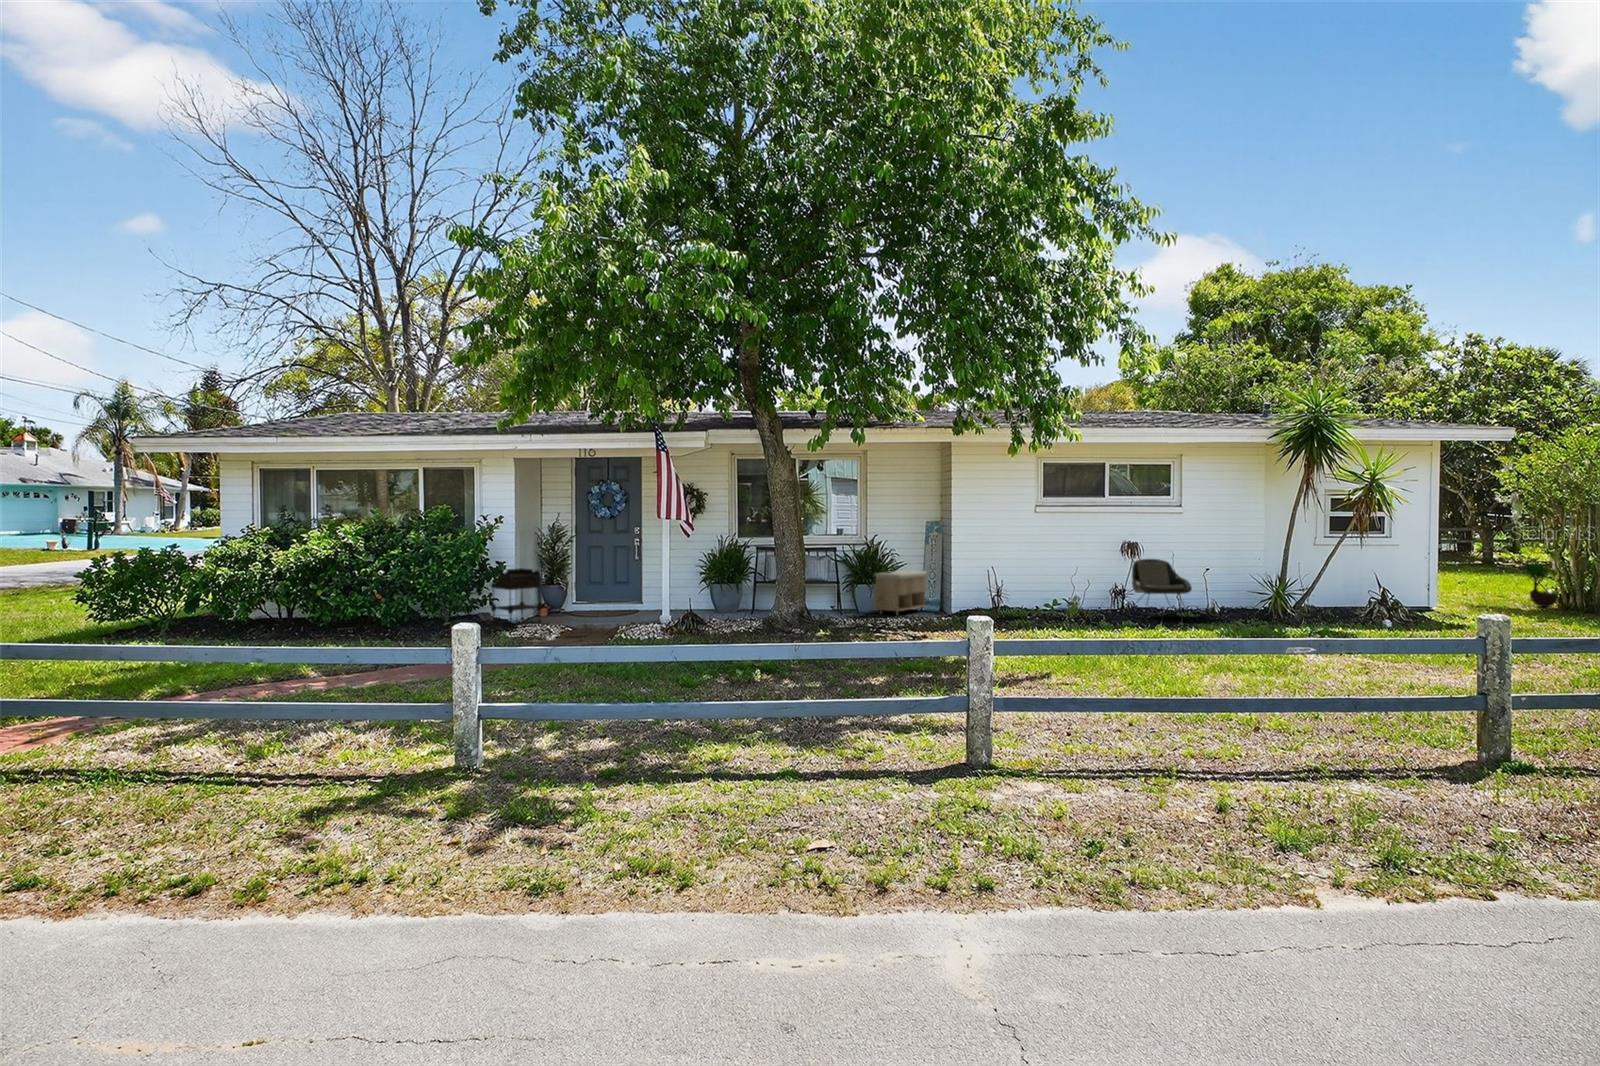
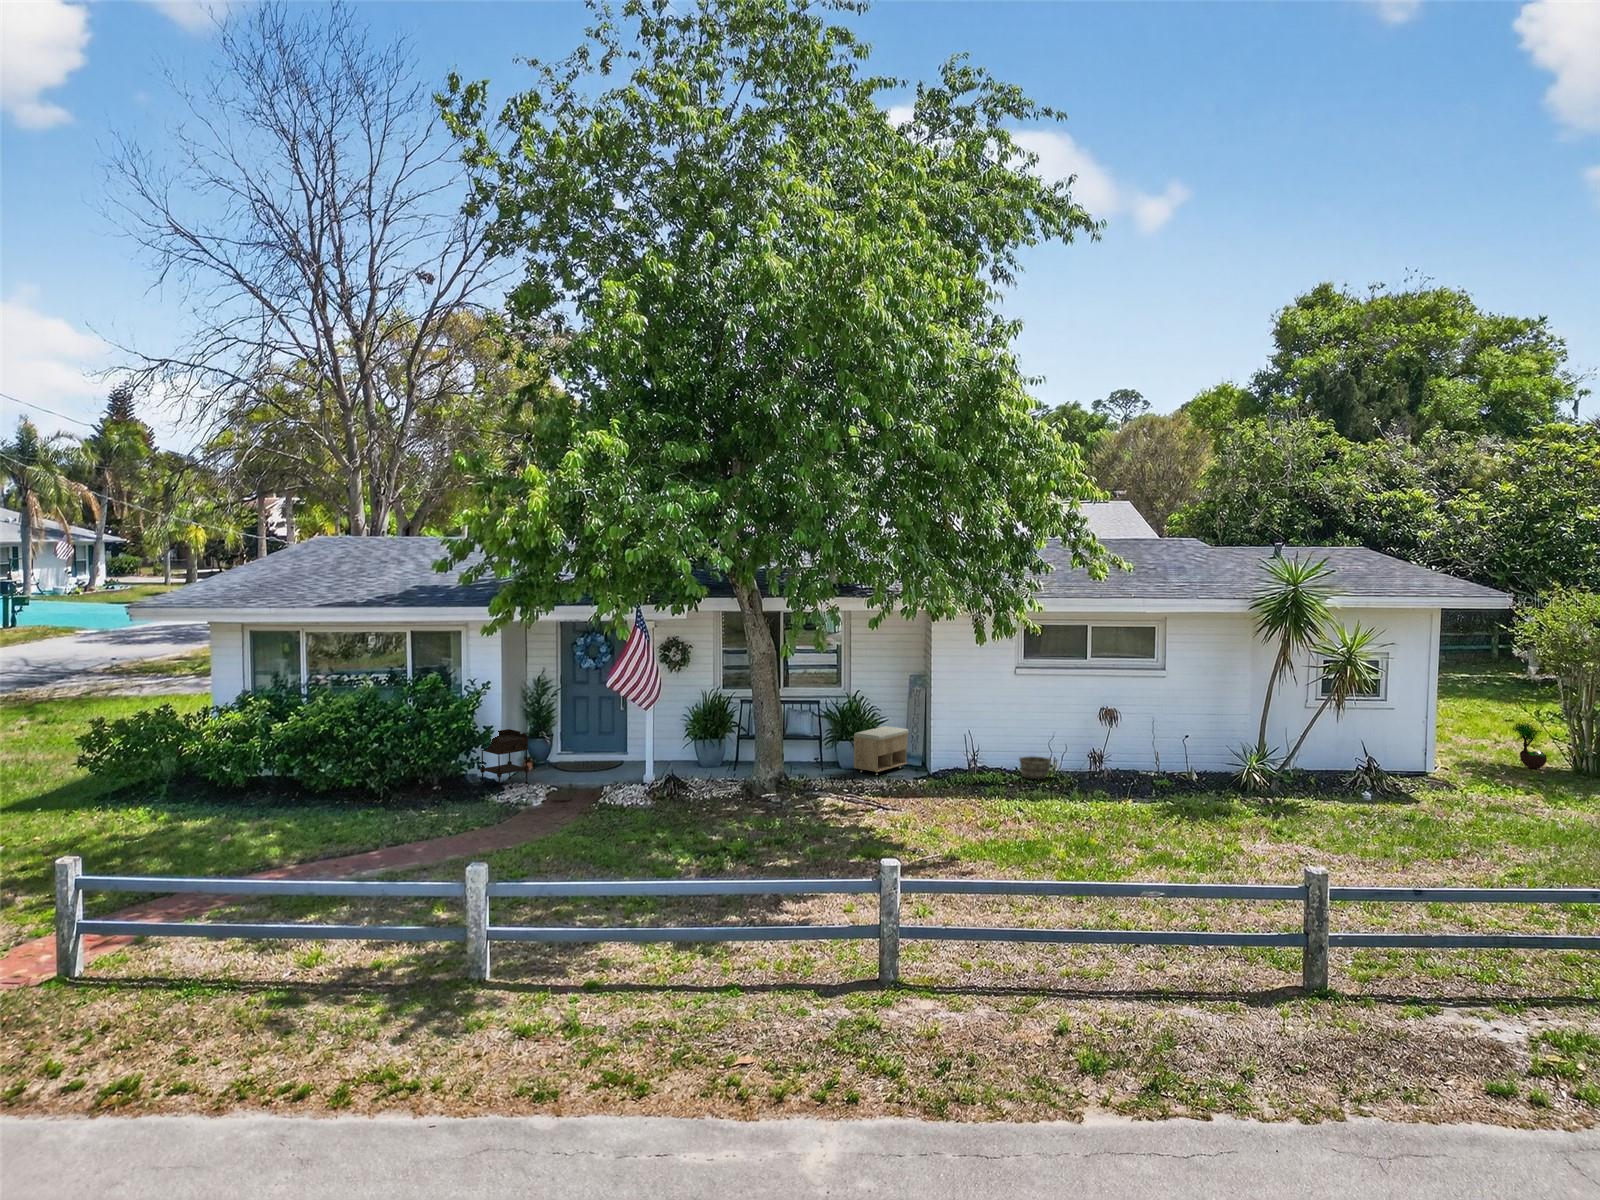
lounge chair: present [1132,559,1192,619] -> none [1108,720,1167,784]
bucket: none [1040,596,1073,617] -> present [1019,756,1051,779]

